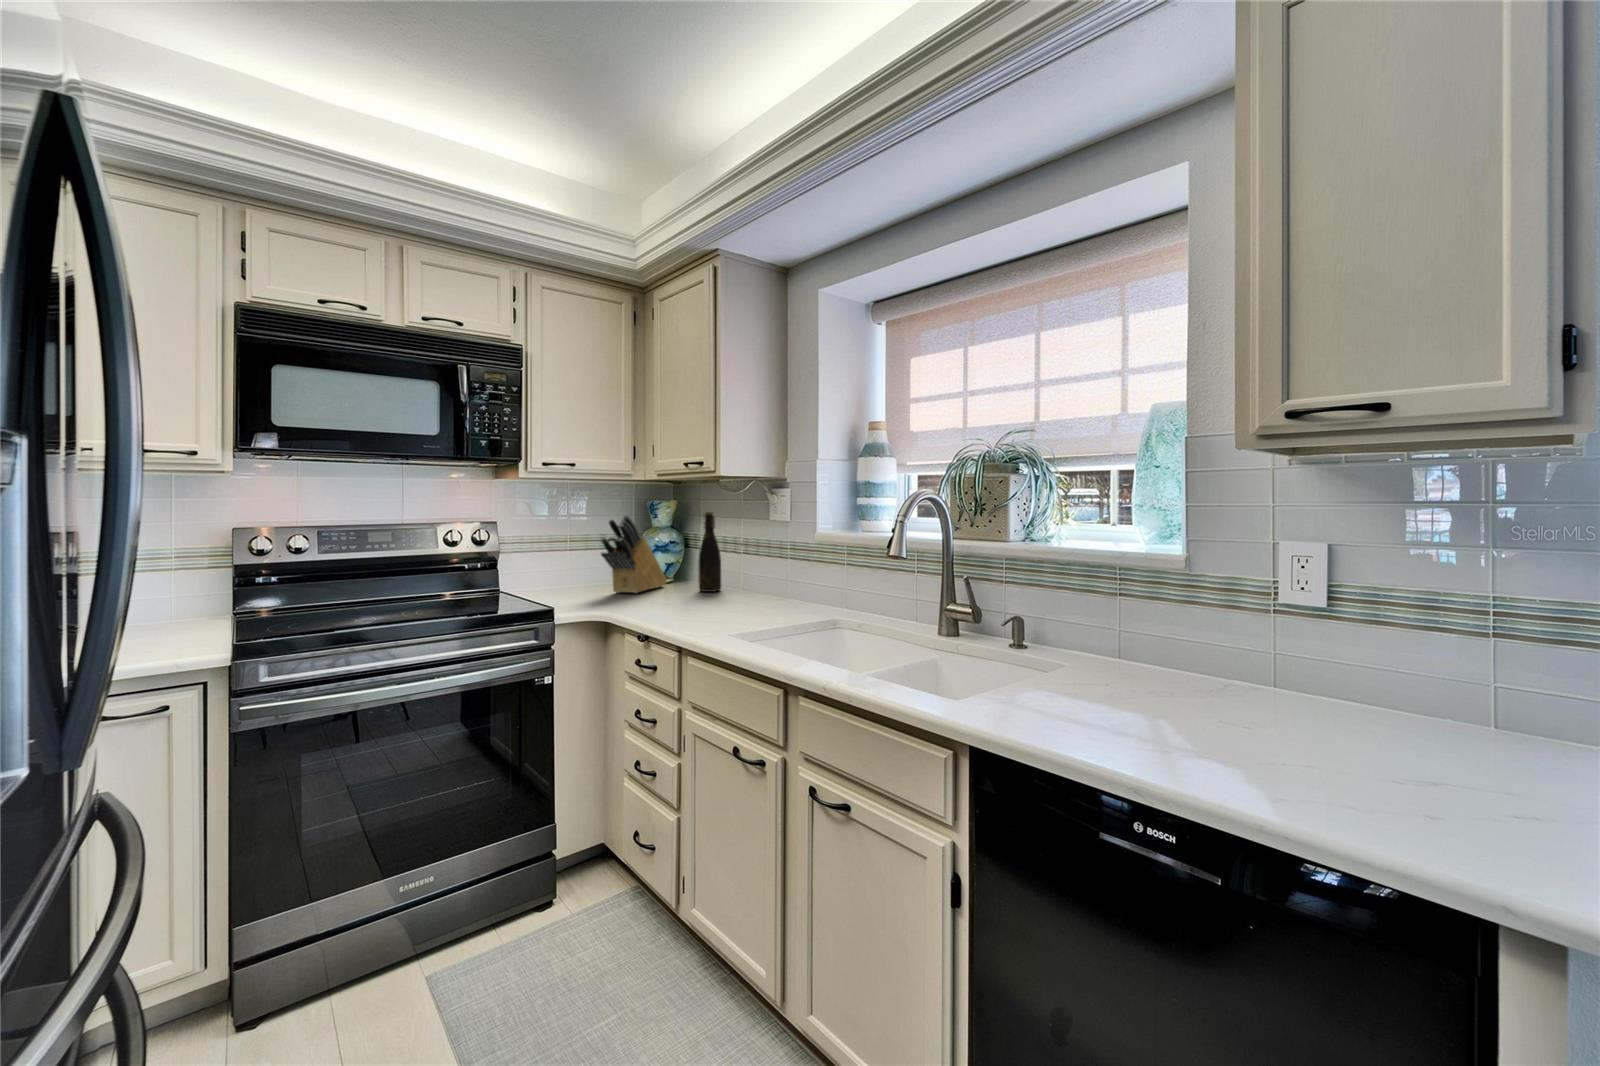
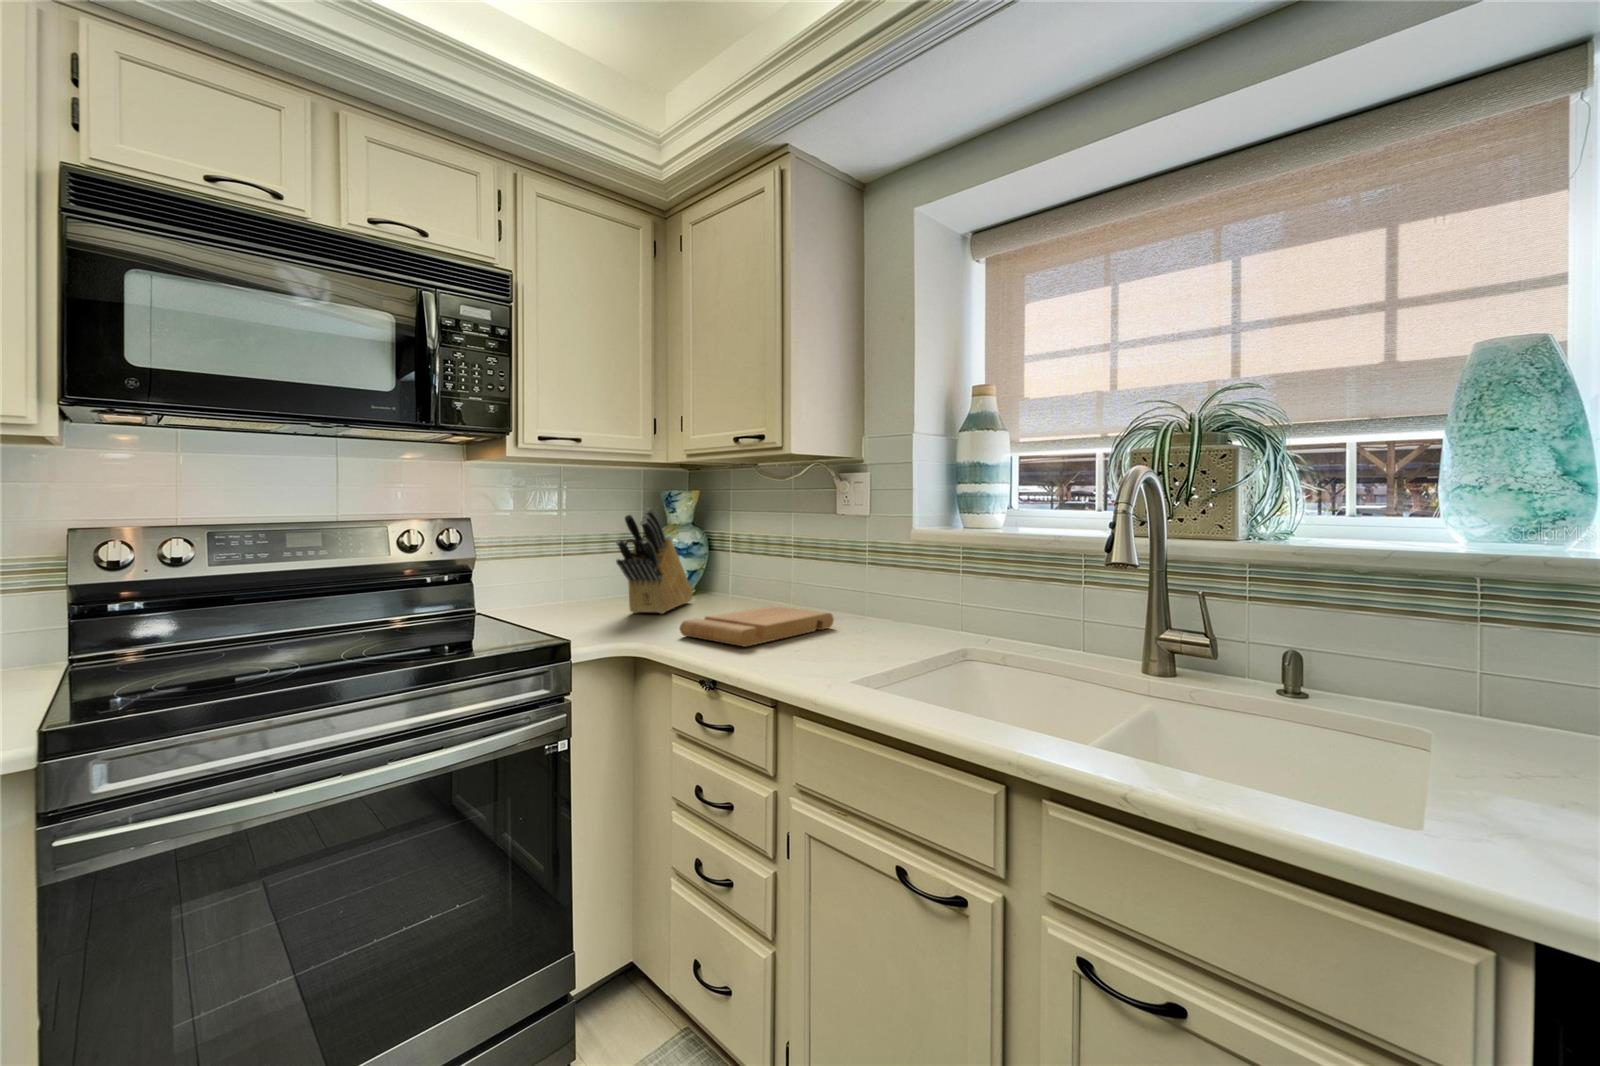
bottle: present [698,512,721,592] -> none [741,504,771,610]
cutting board: none [636,588,753,614] -> present [680,606,834,647]

